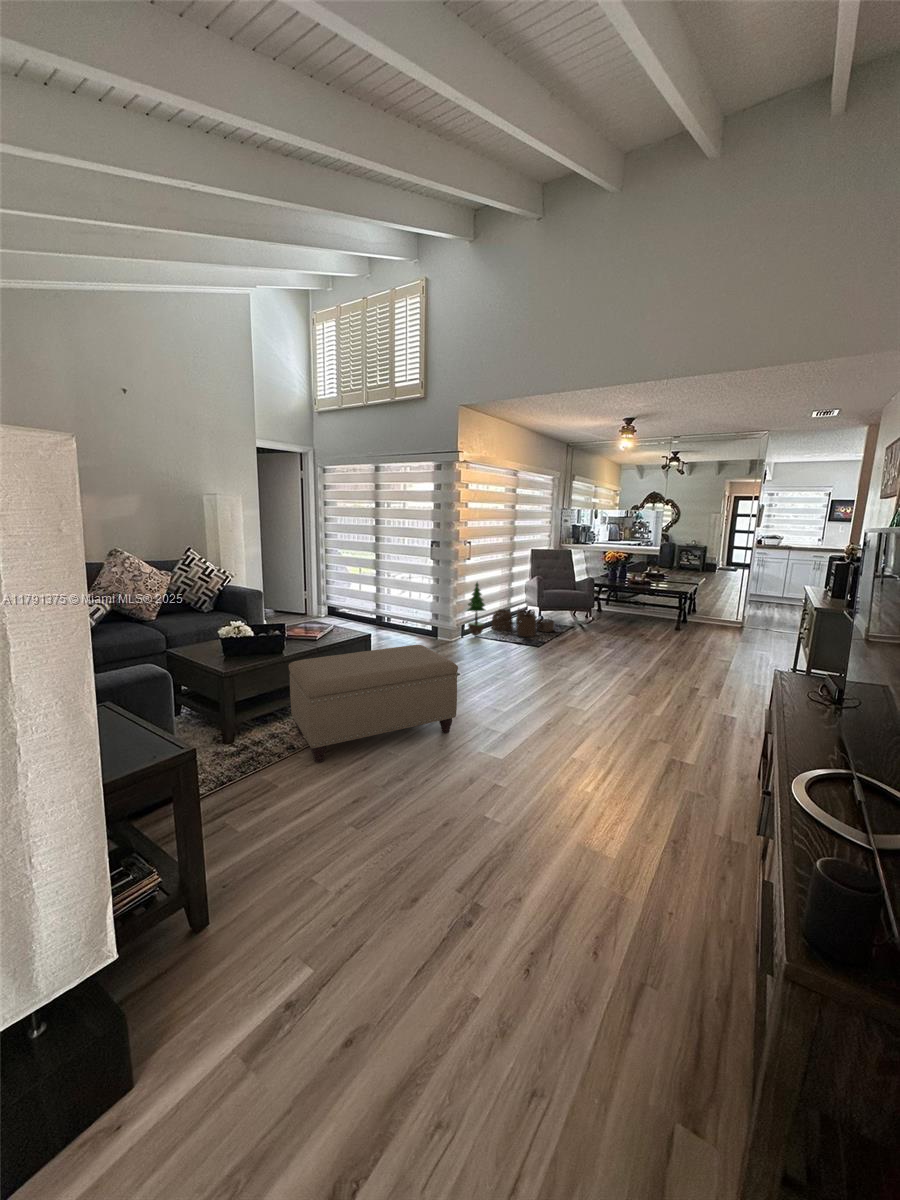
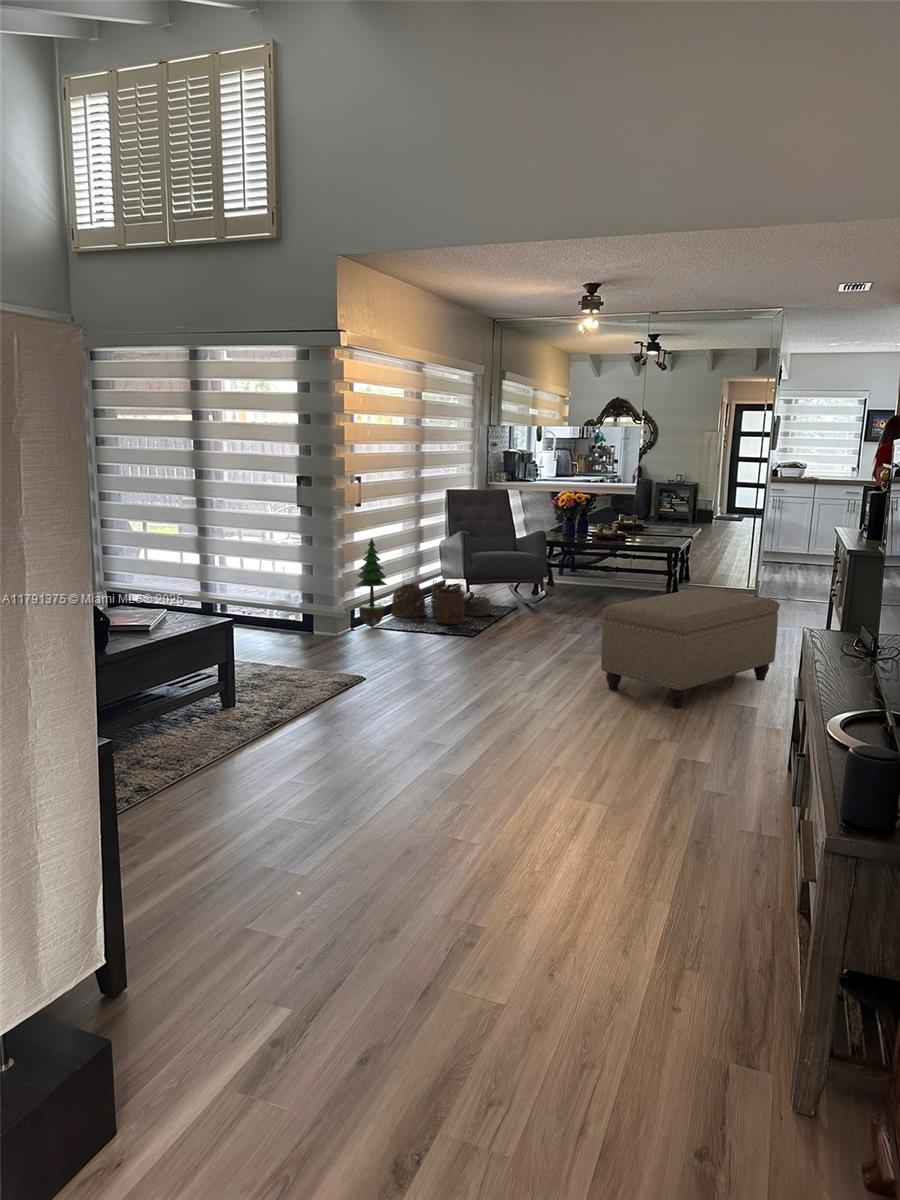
ottoman: present [289,645,458,763] -> present [601,588,780,708]

